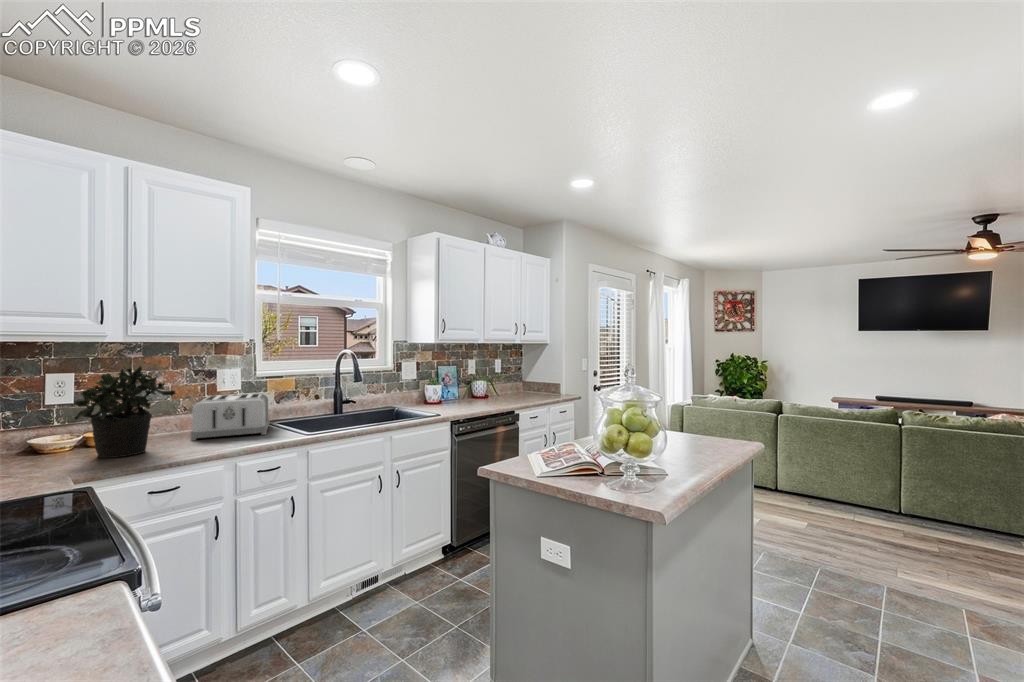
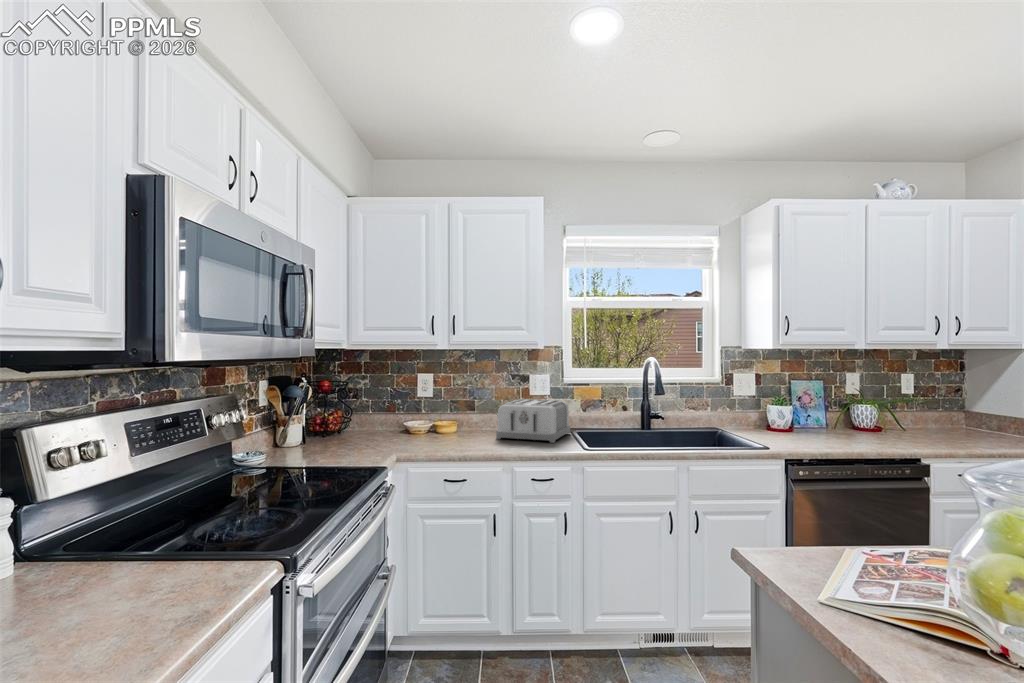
potted plant: present [74,366,175,458] -> none [409,370,476,445]

